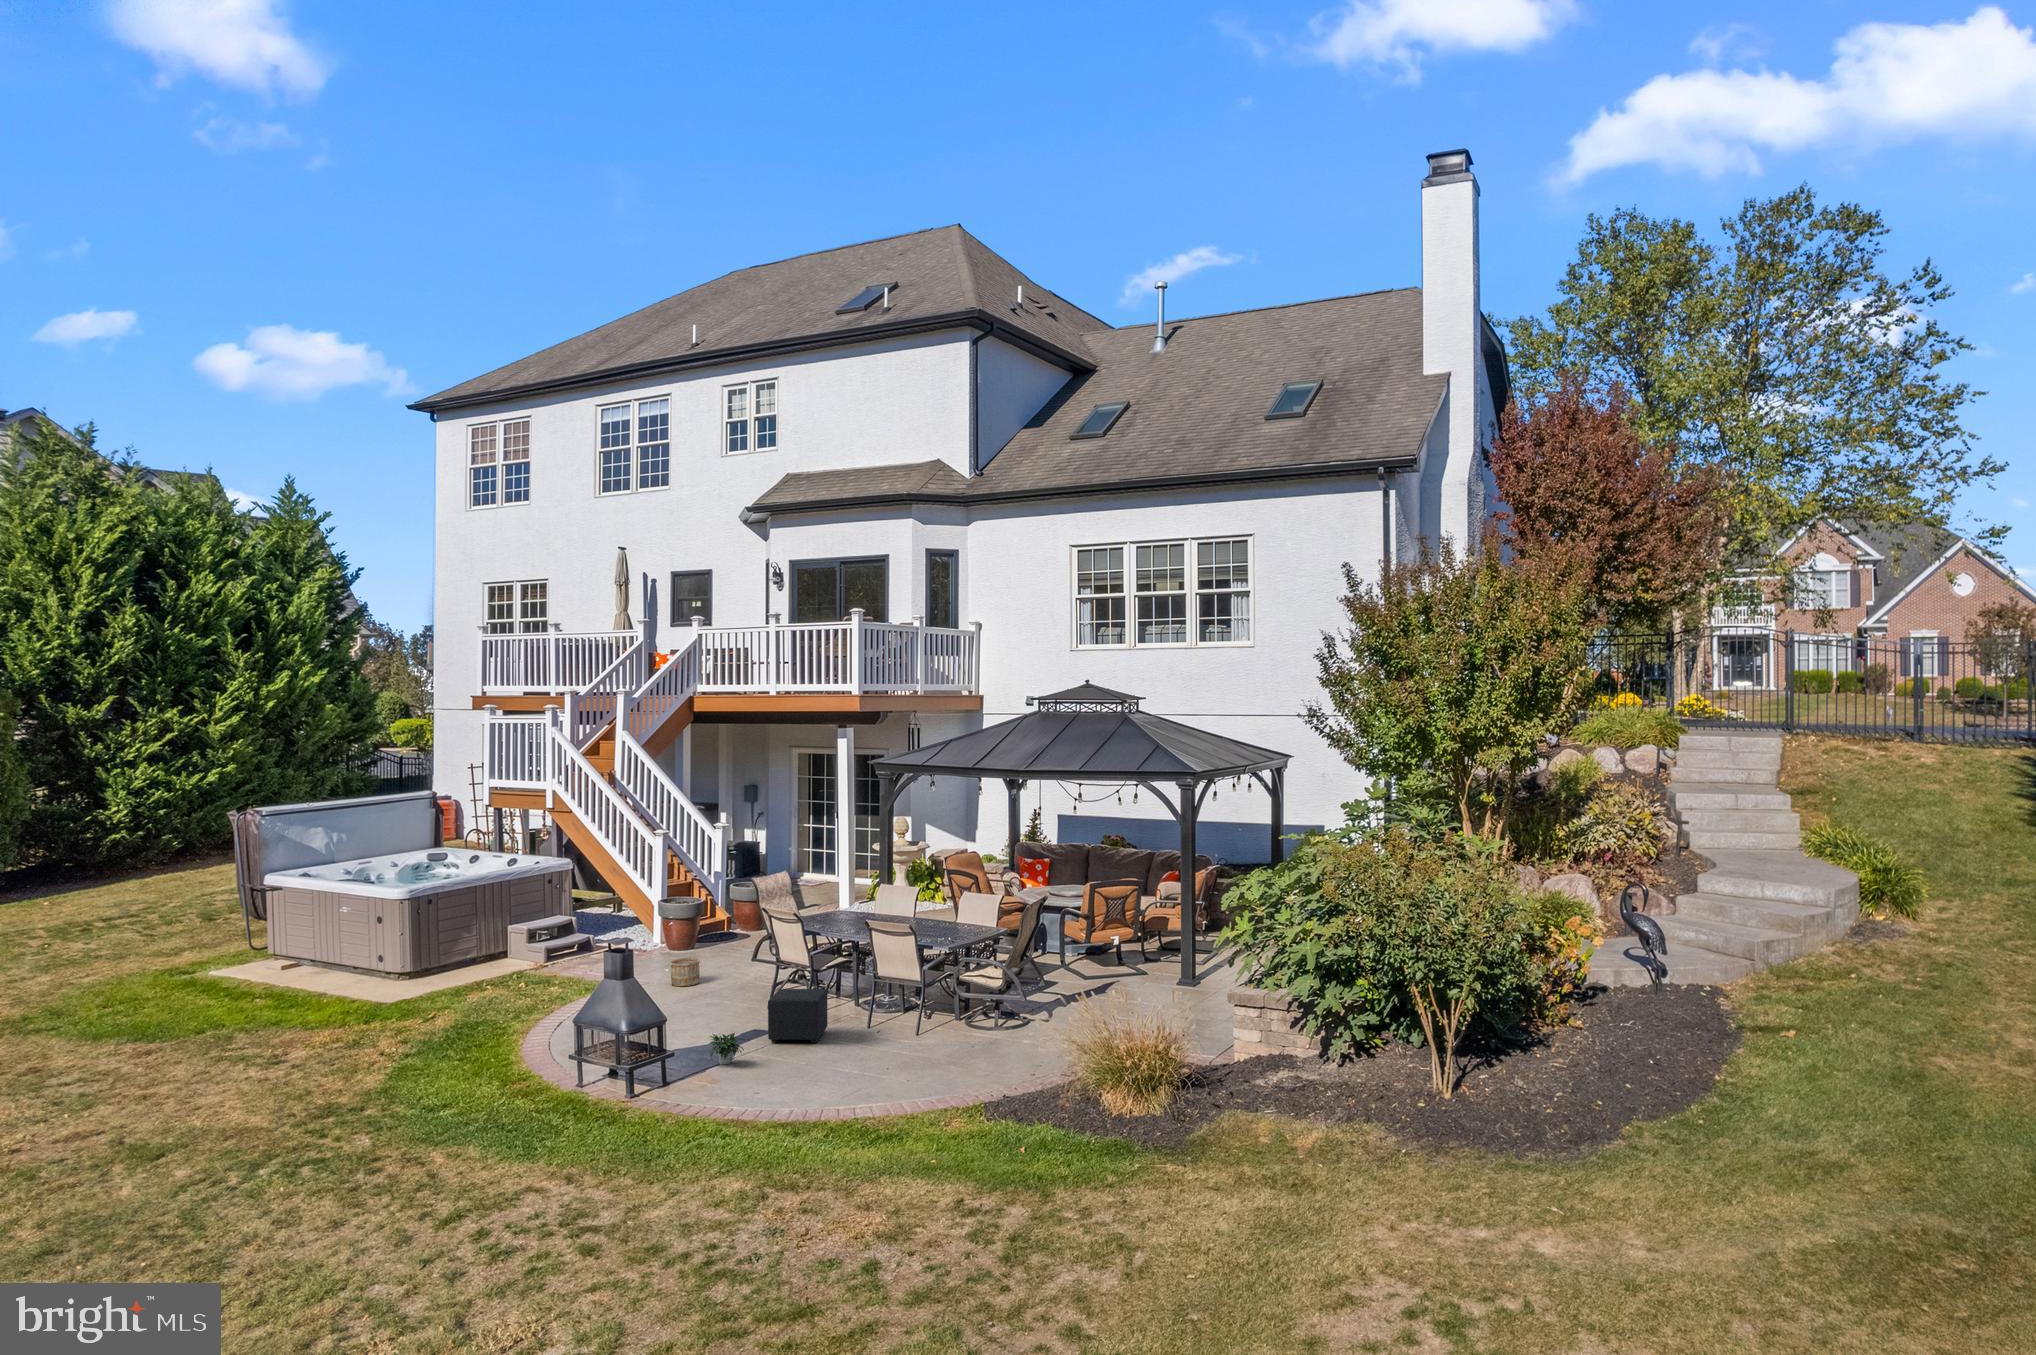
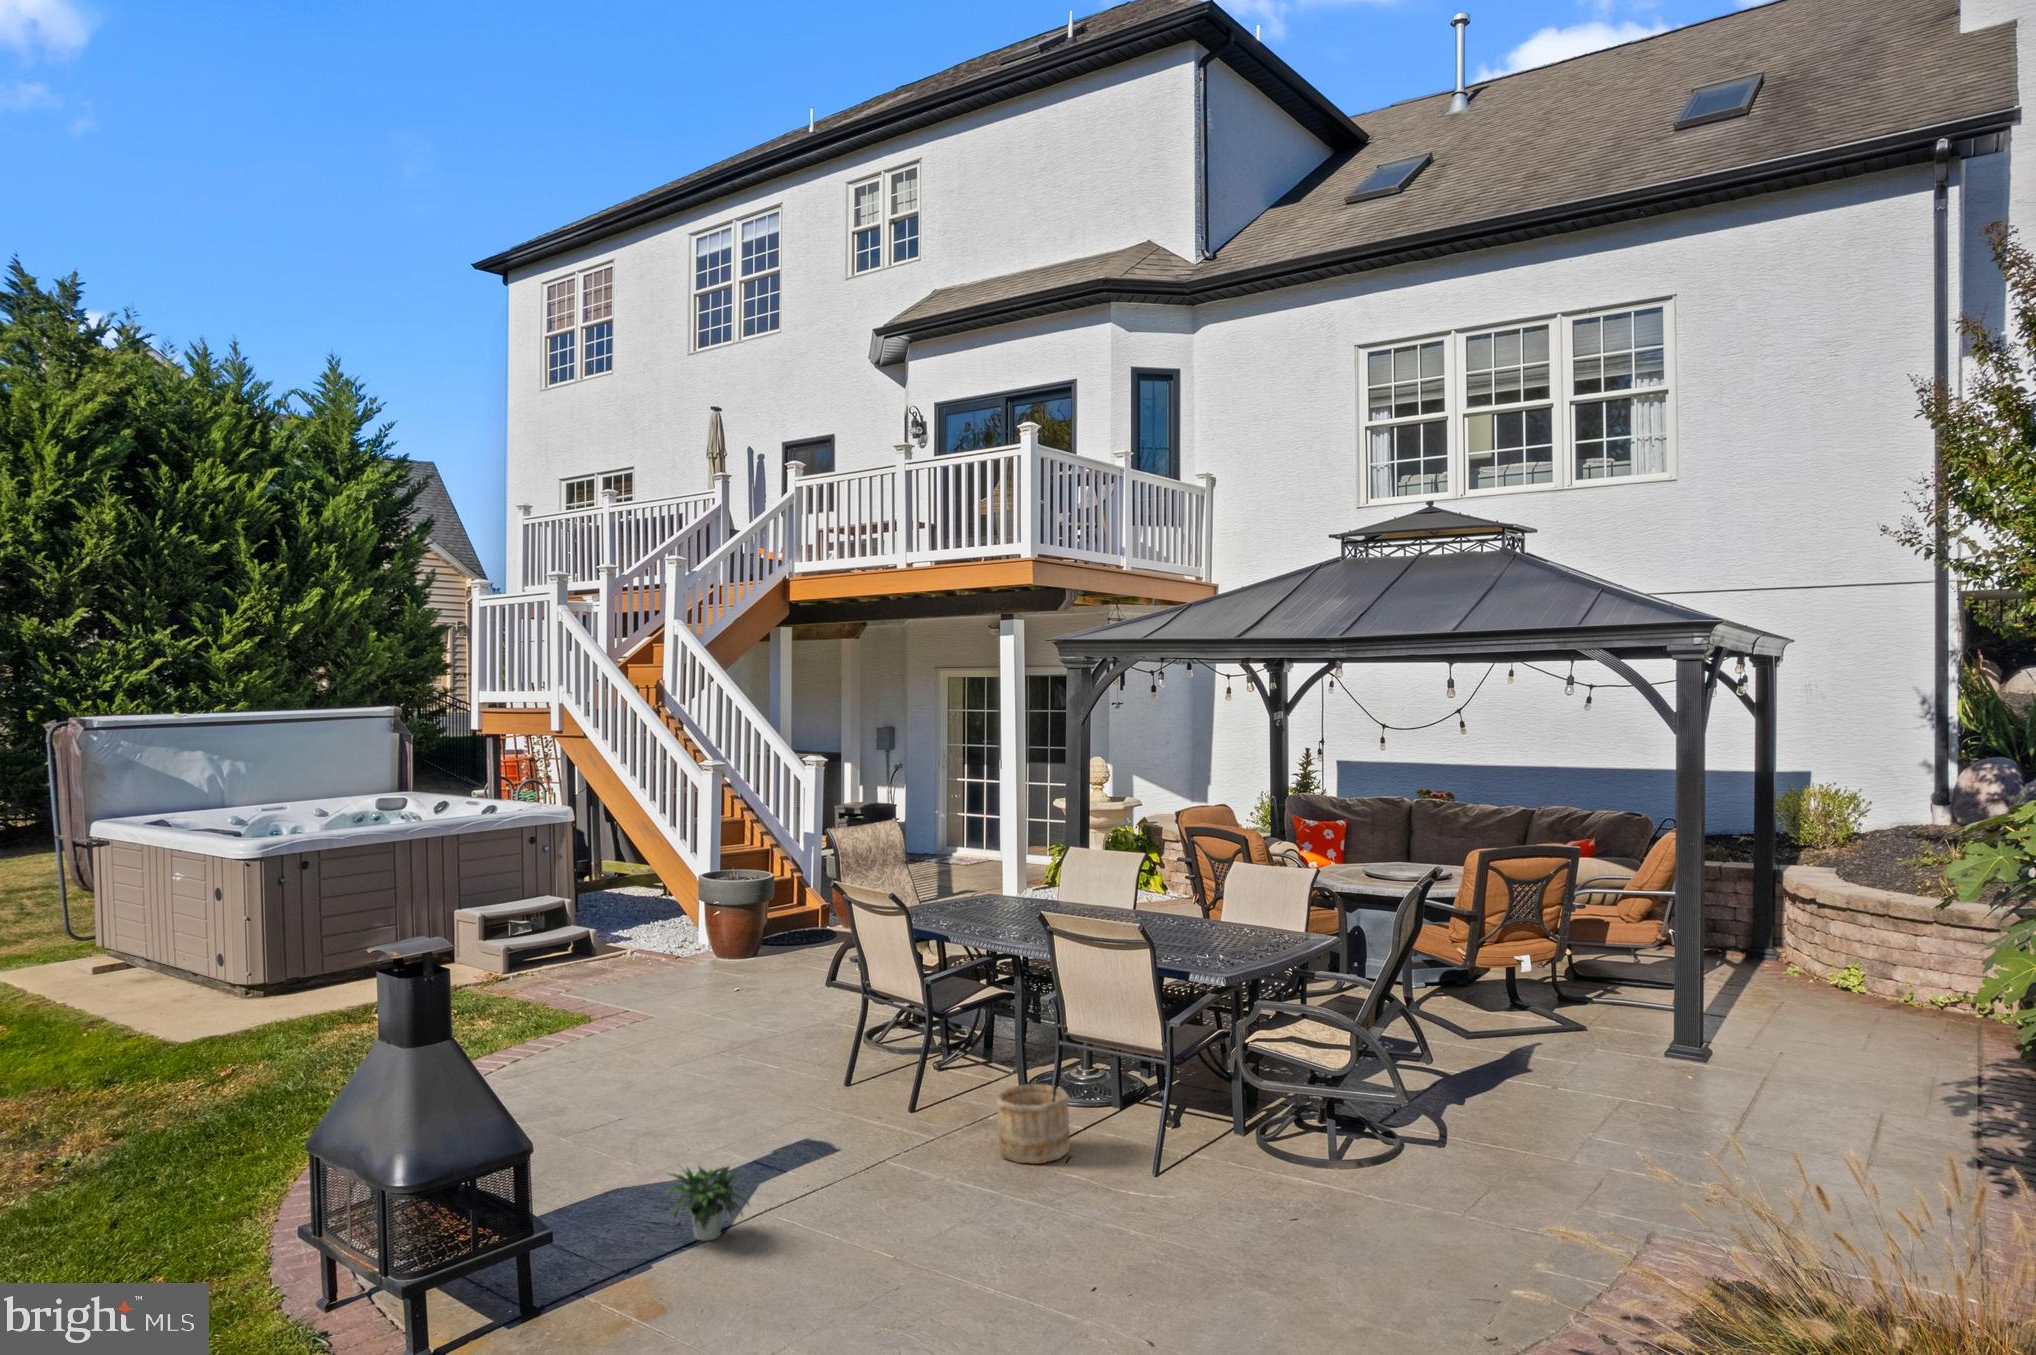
wooden bucket: present [670,958,700,986] -> present [995,1084,1070,1164]
ottoman: present [768,989,828,1043] -> none [822,1053,955,1182]

